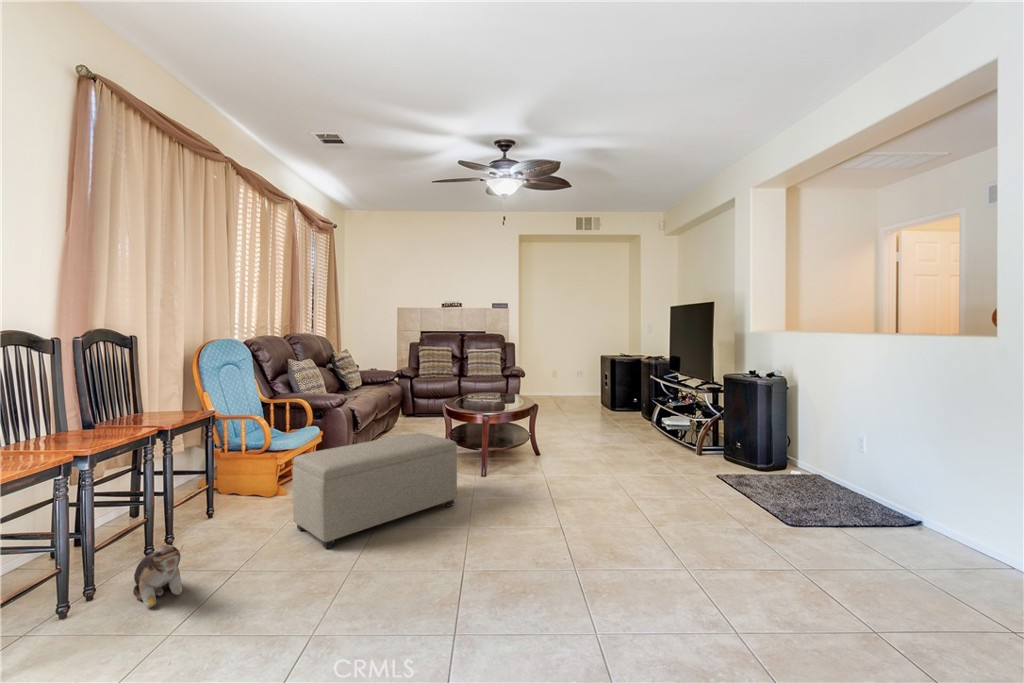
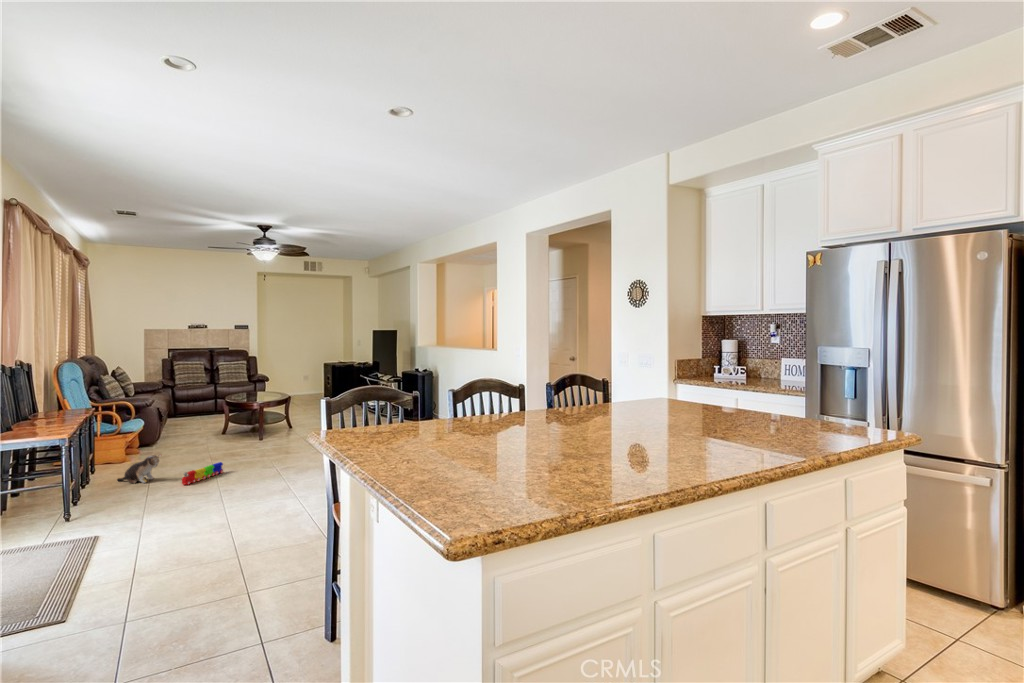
ottoman: present [293,433,457,549] -> none [174,412,261,464]
toy train: none [174,578,308,657] -> present [182,462,223,485]

